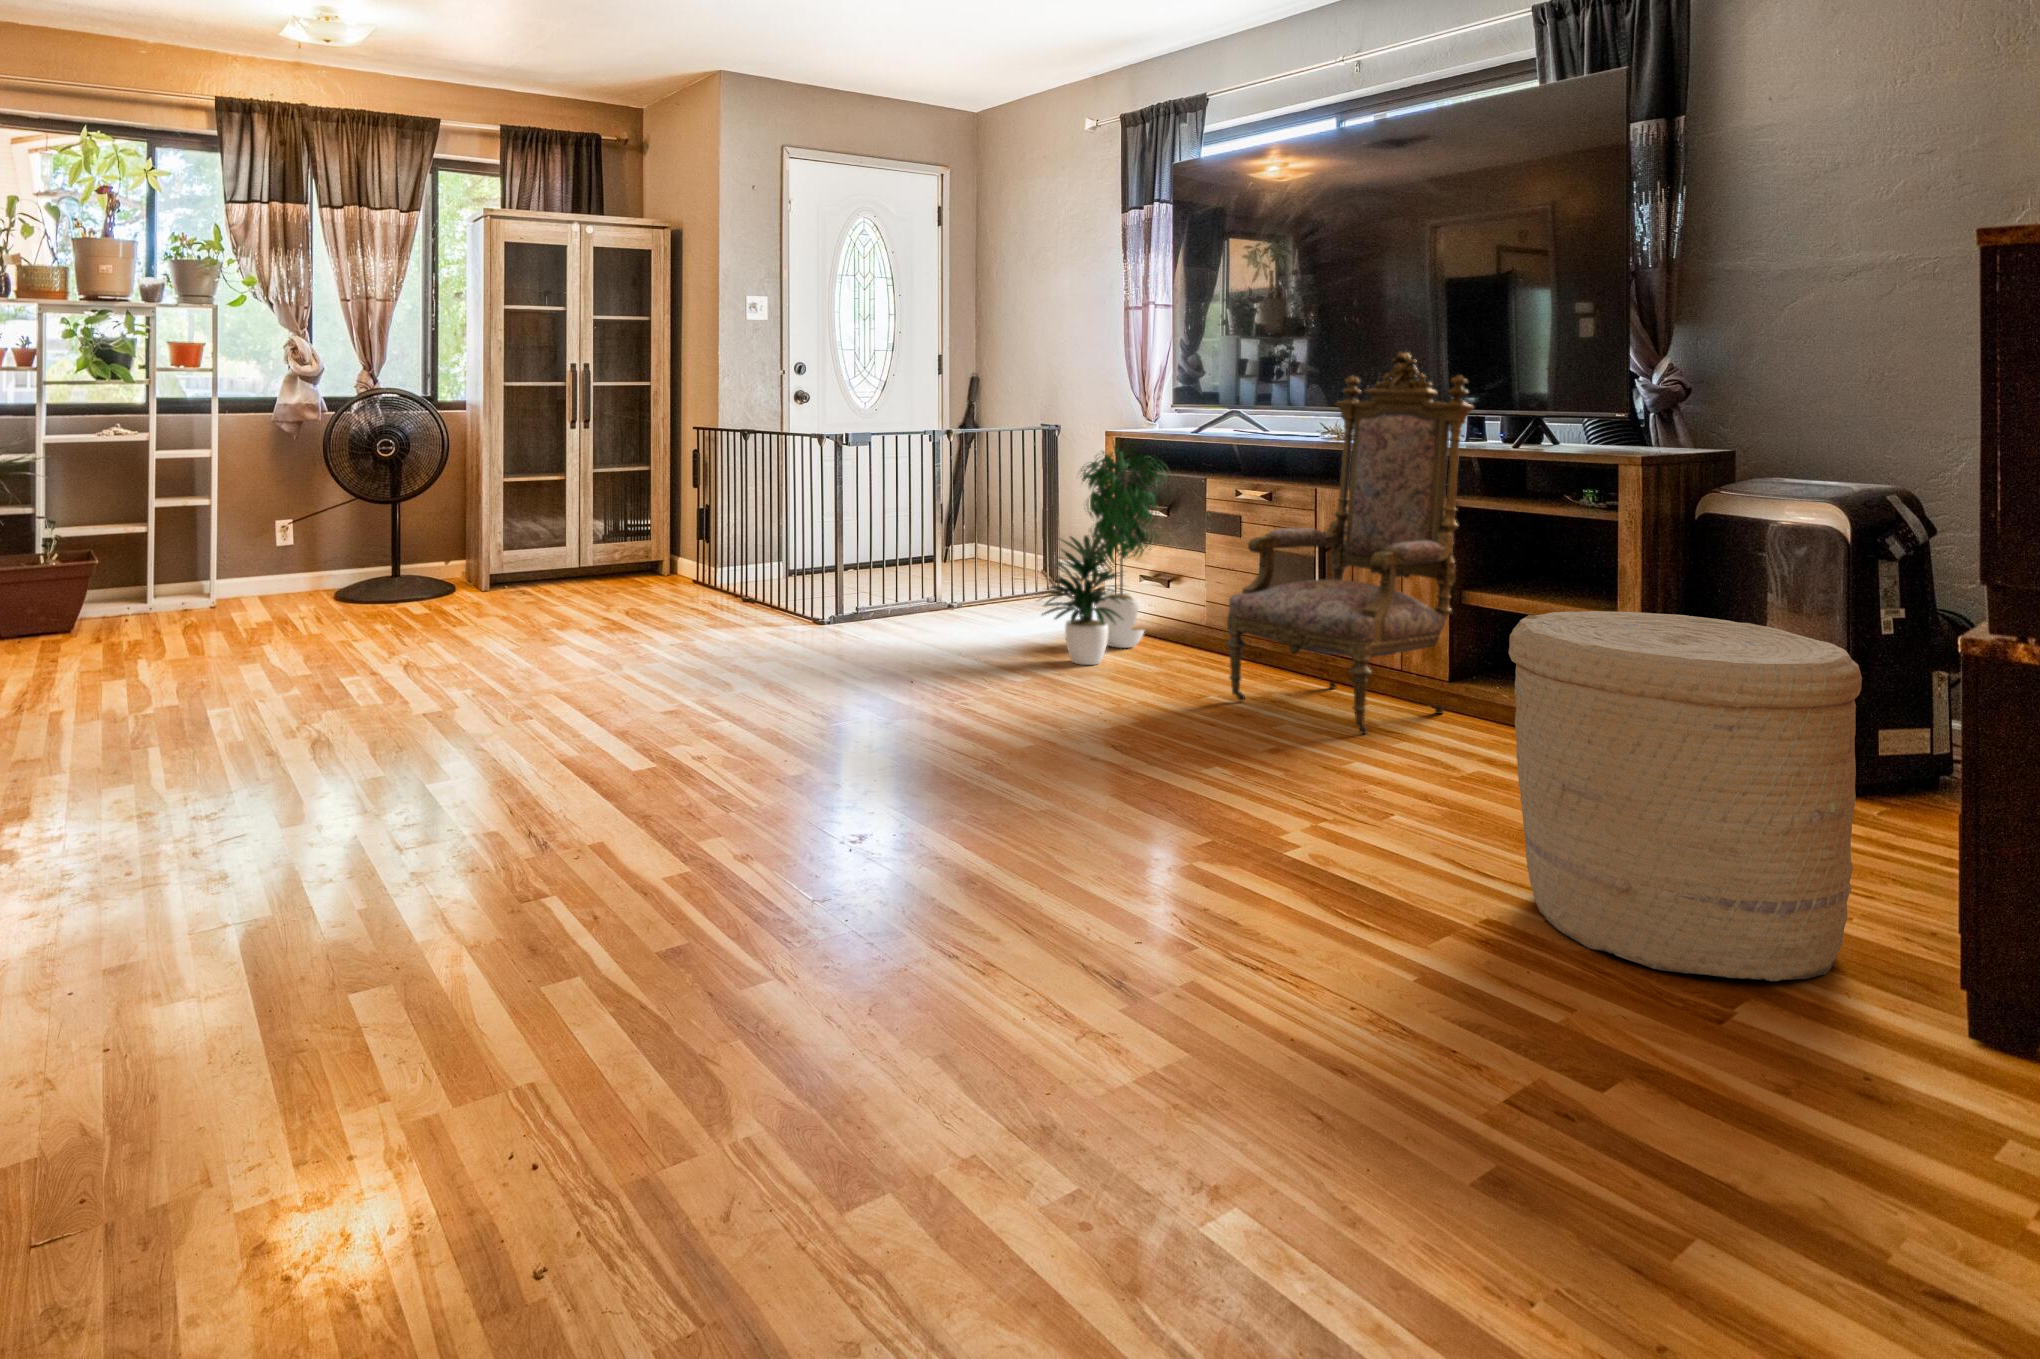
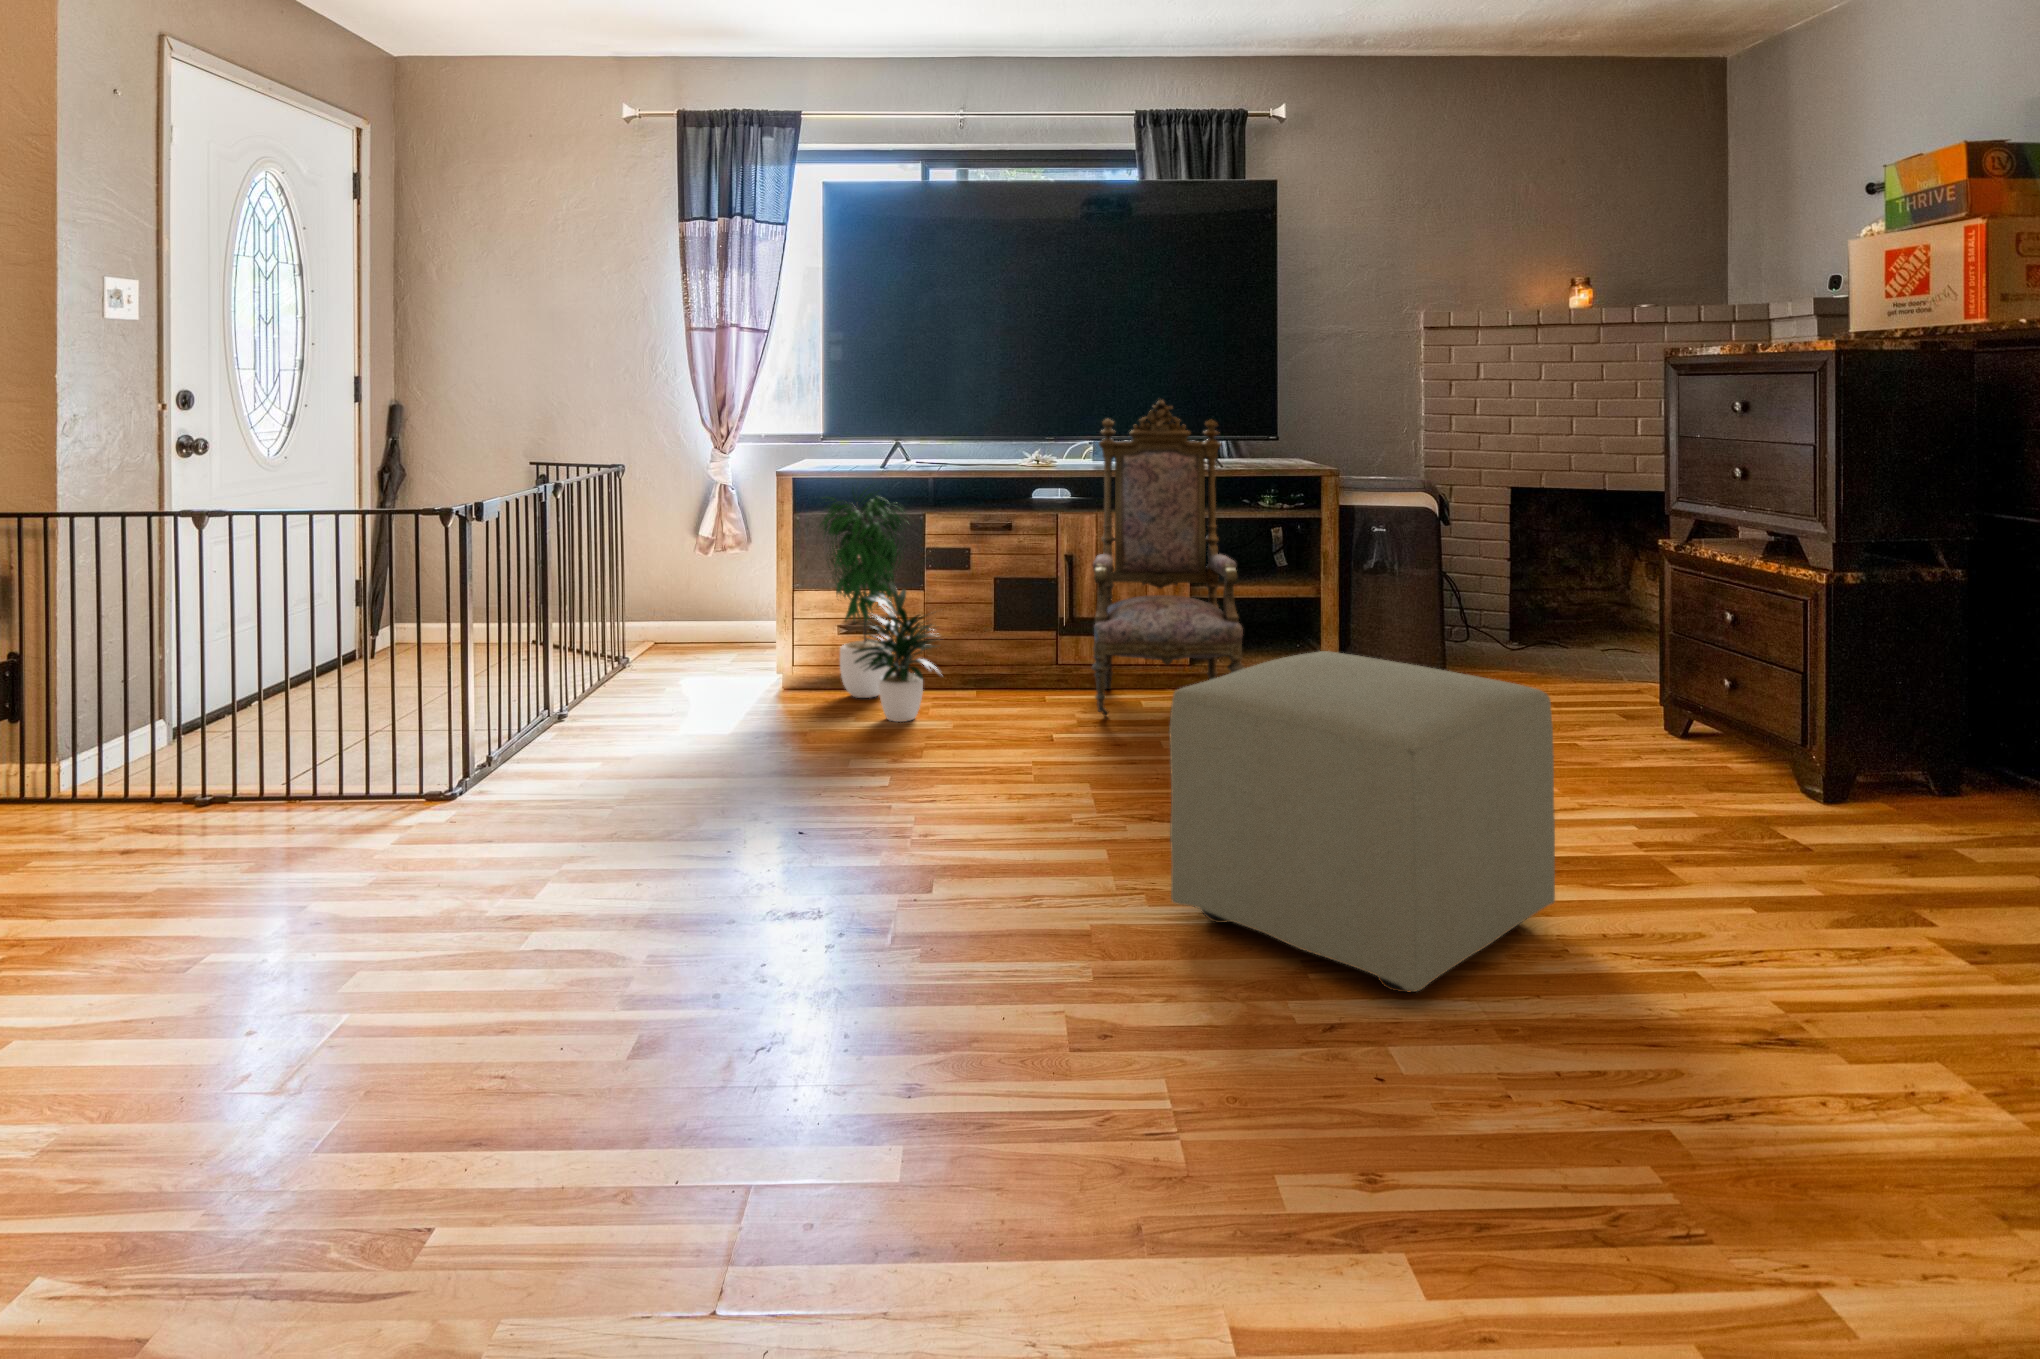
ottoman: none [645,574,1011,904] -> present [1169,651,1555,992]
woven basket: present [1509,611,1862,982] -> none [1556,588,1755,798]

